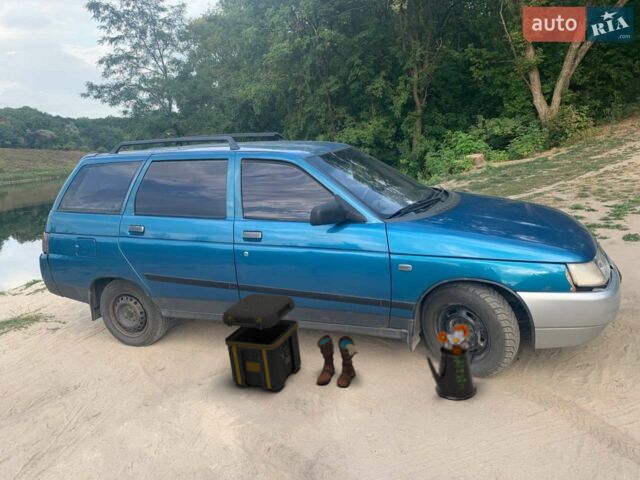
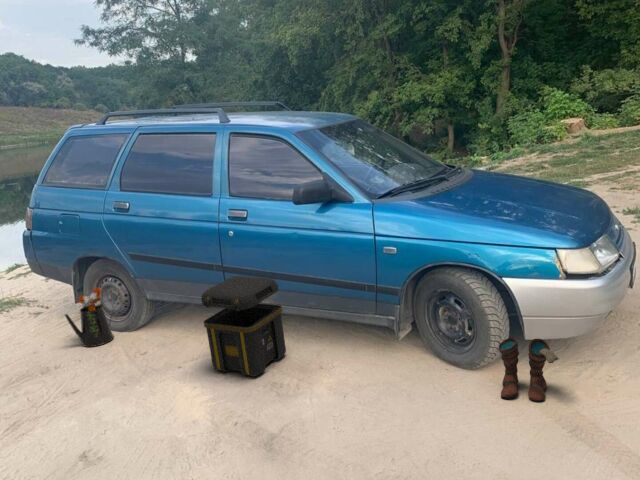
watering can: present [426,324,476,400] -> present [65,287,114,347]
boots: present [317,335,358,387] -> present [499,338,559,402]

